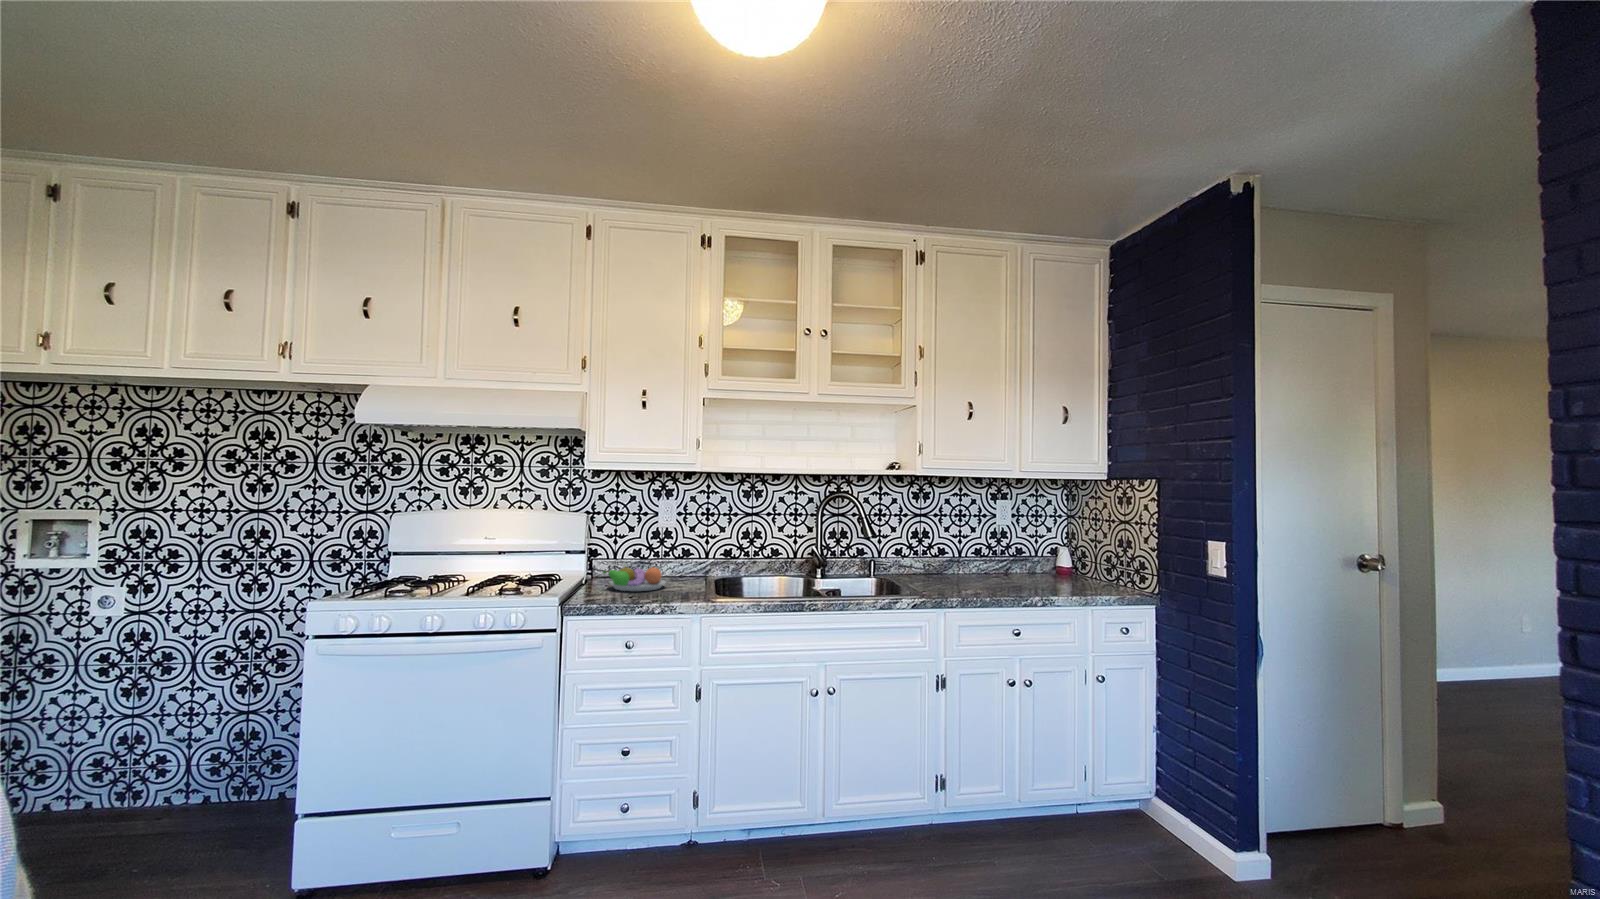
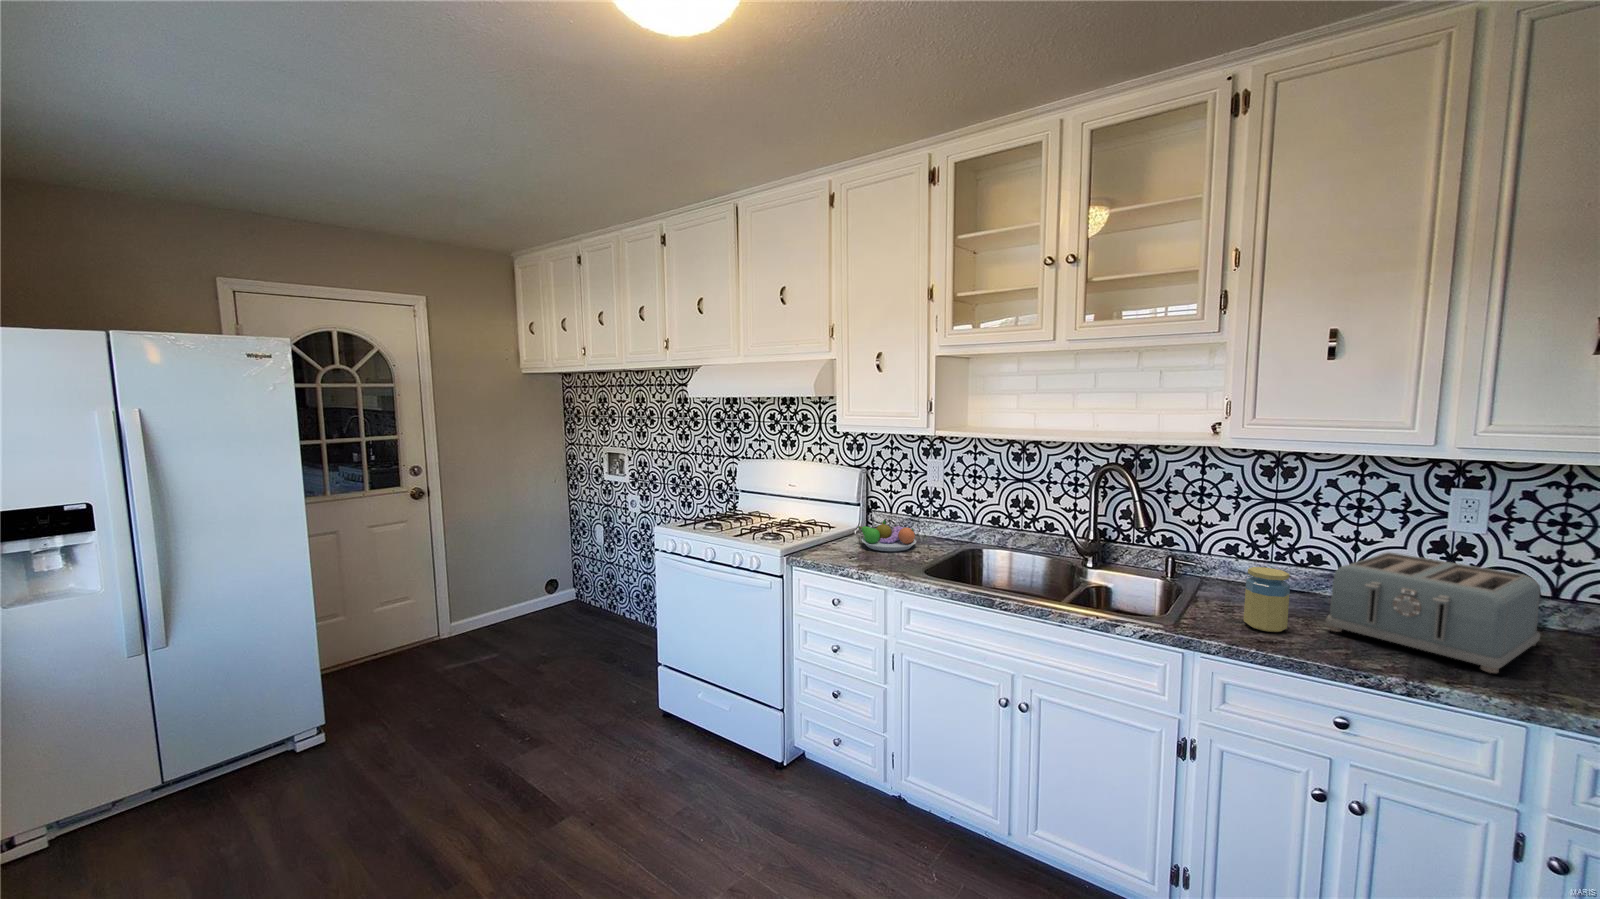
toaster: none [977,540,1057,590] -> present [1326,552,1540,673]
jar: none [945,552,967,592] -> present [1244,567,1290,632]

